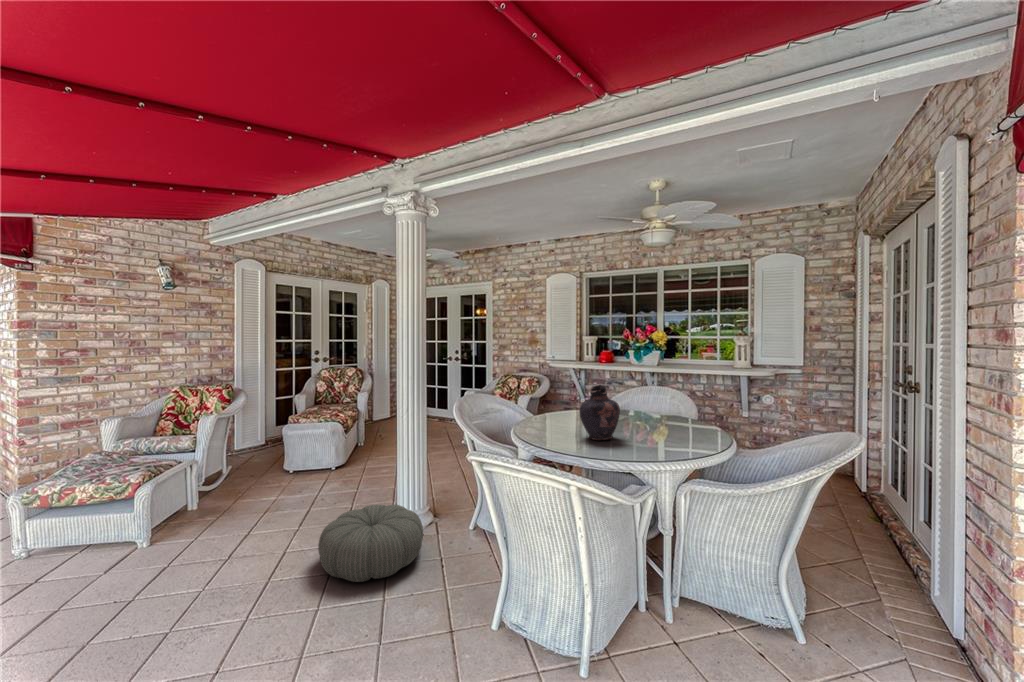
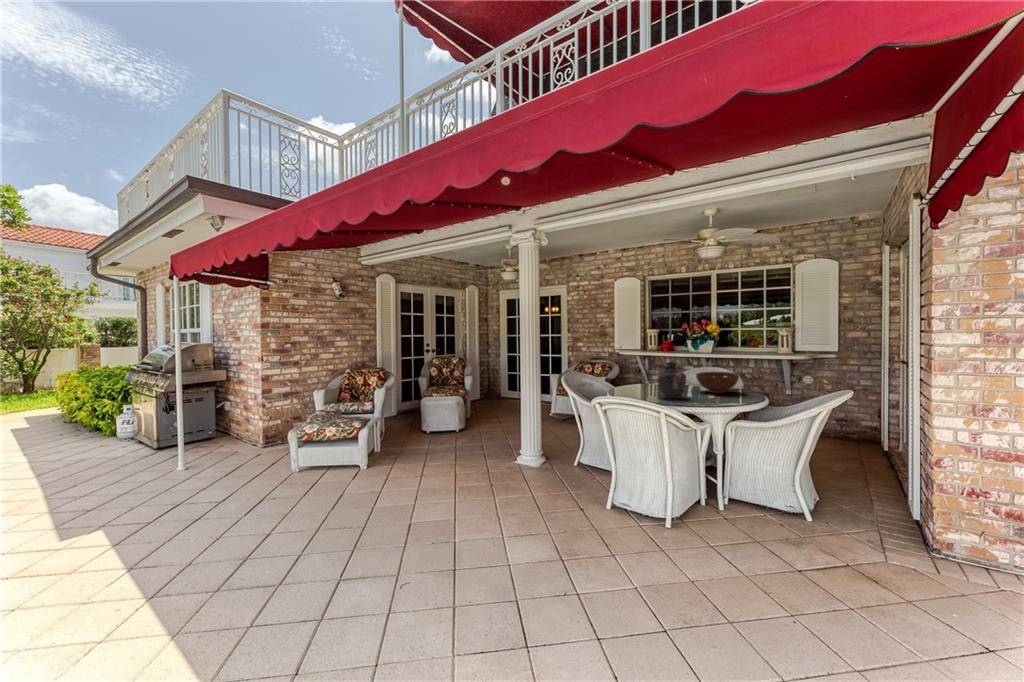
fruit bowl: none [635,397,693,429] -> present [696,372,739,393]
pouf: present [318,505,423,582] -> none [483,446,550,488]

